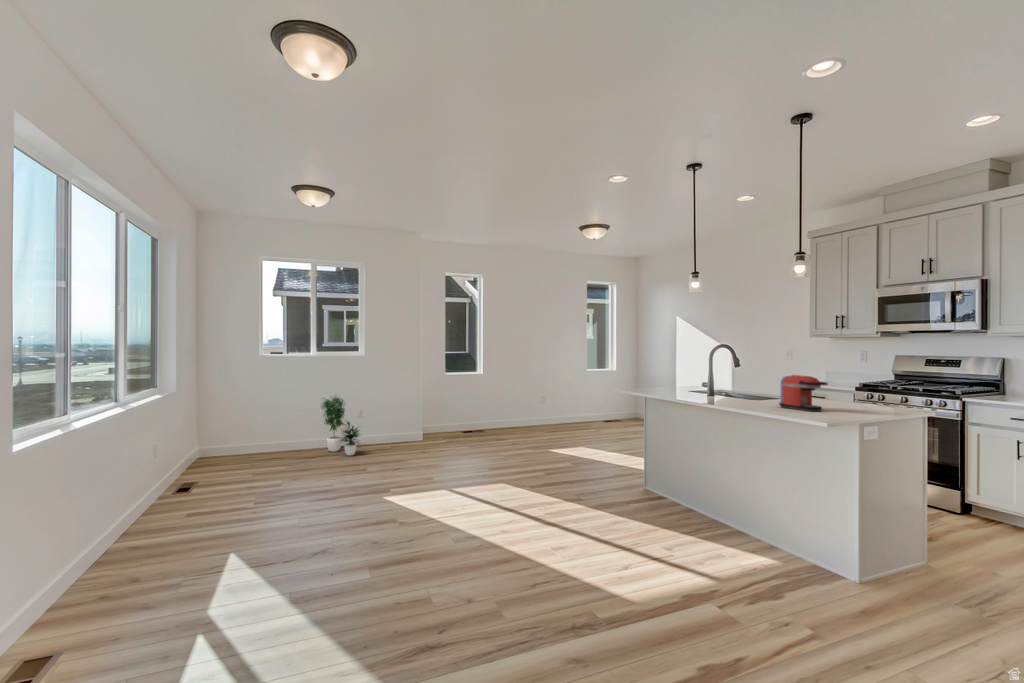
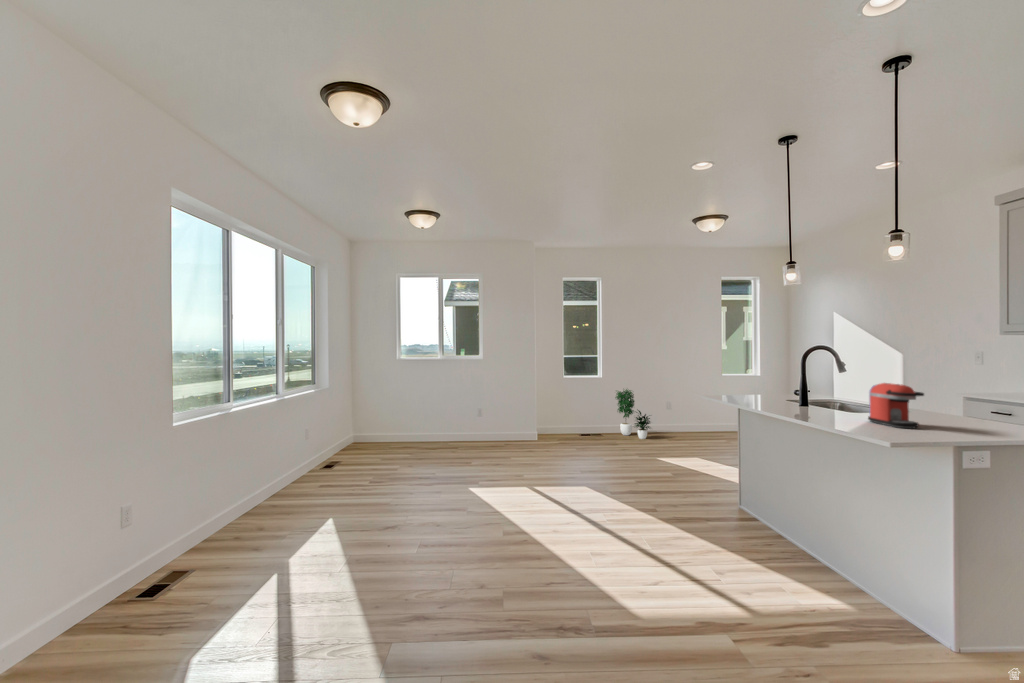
potted plant: present [322,397,360,456] -> present [615,389,650,439]

